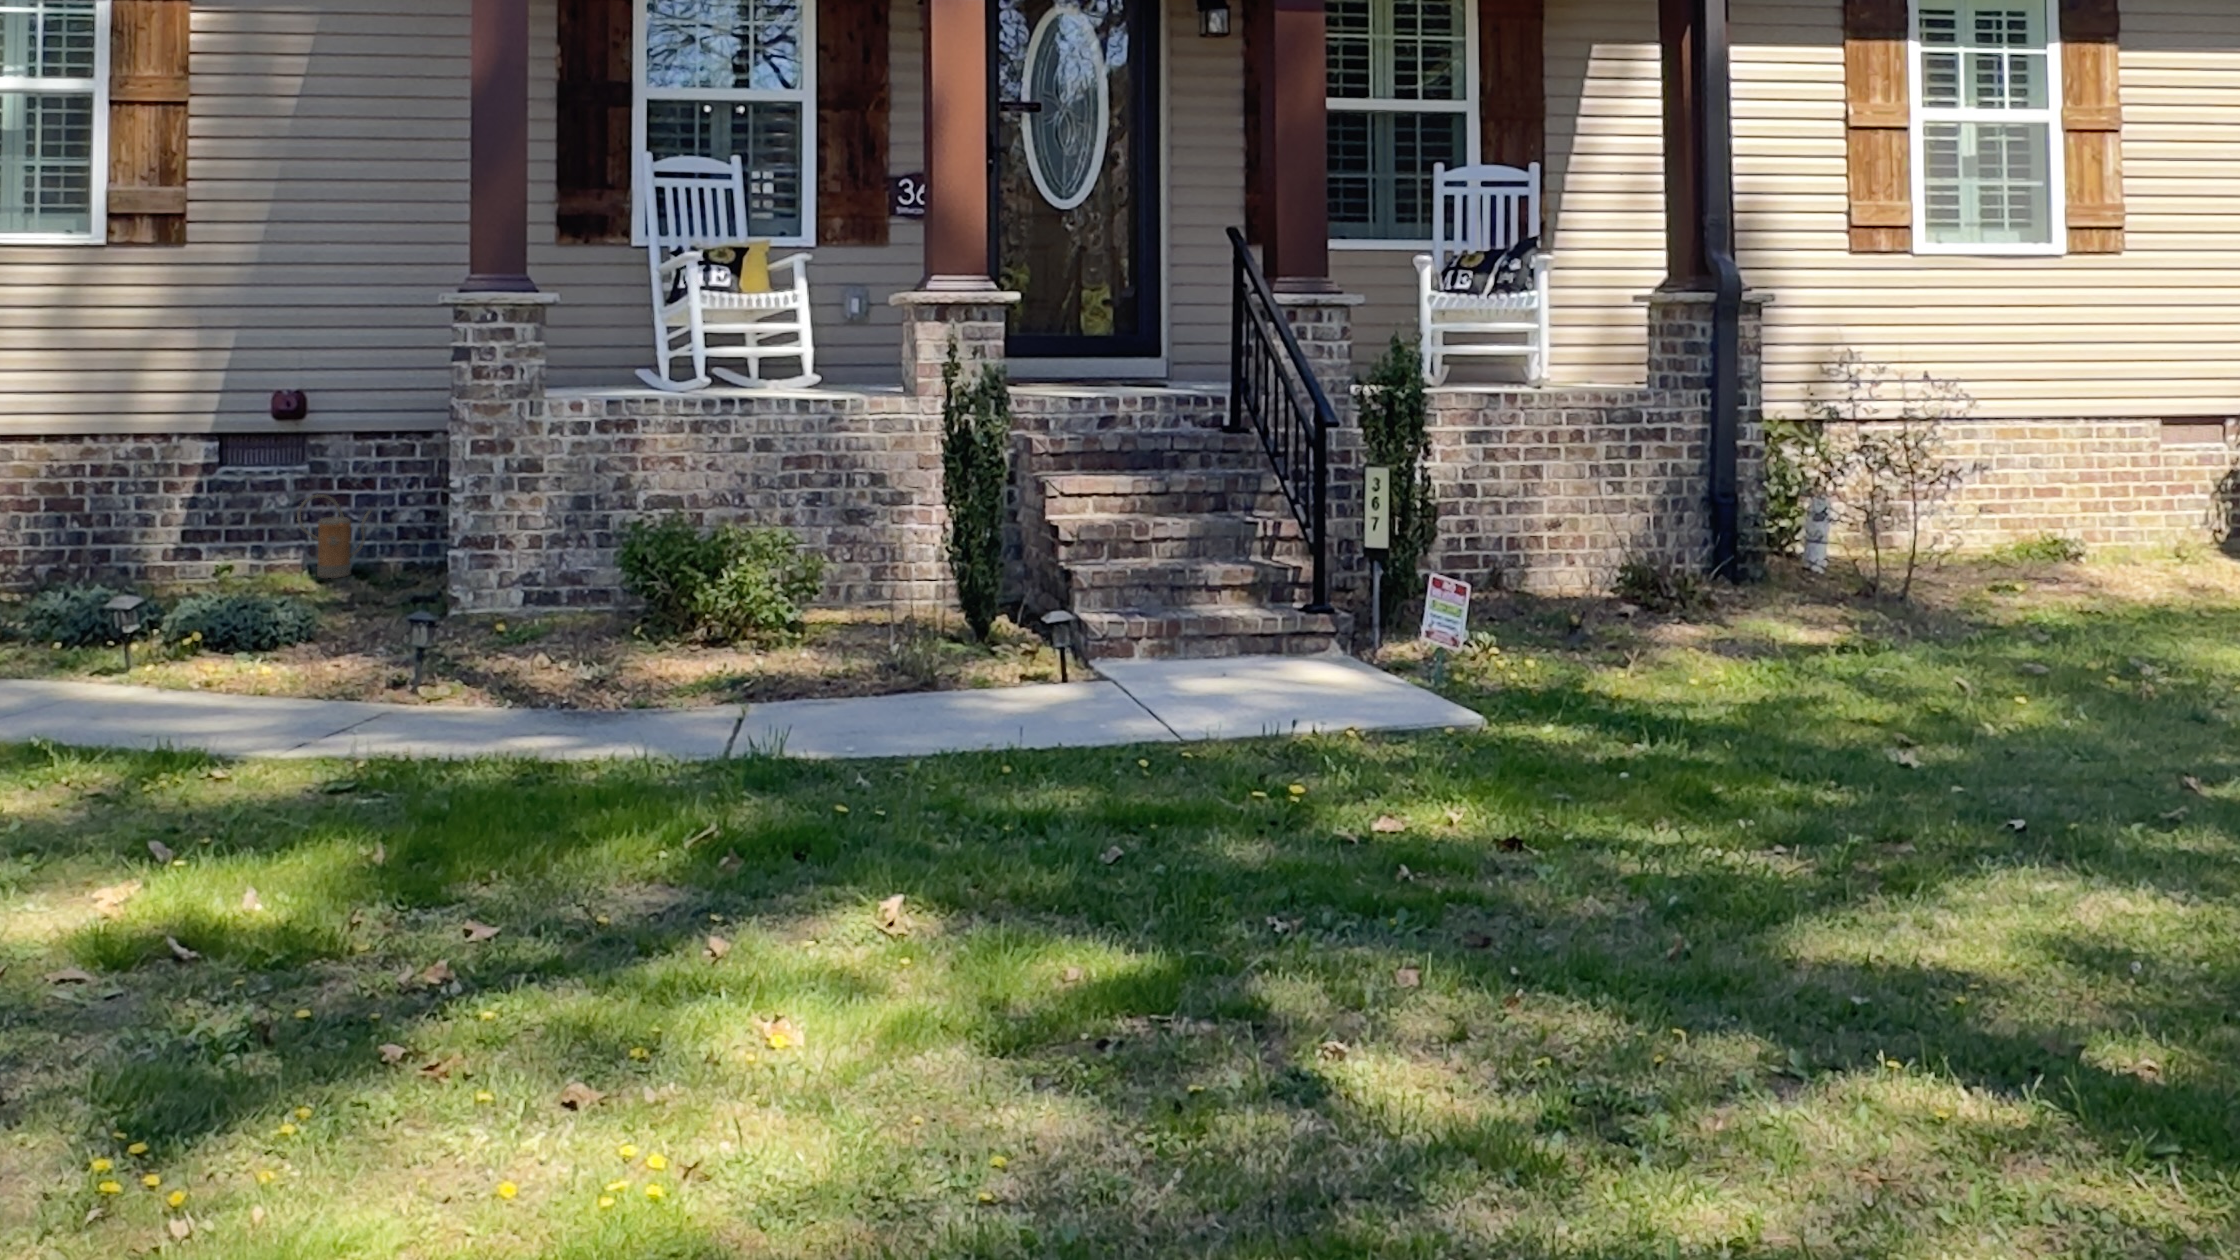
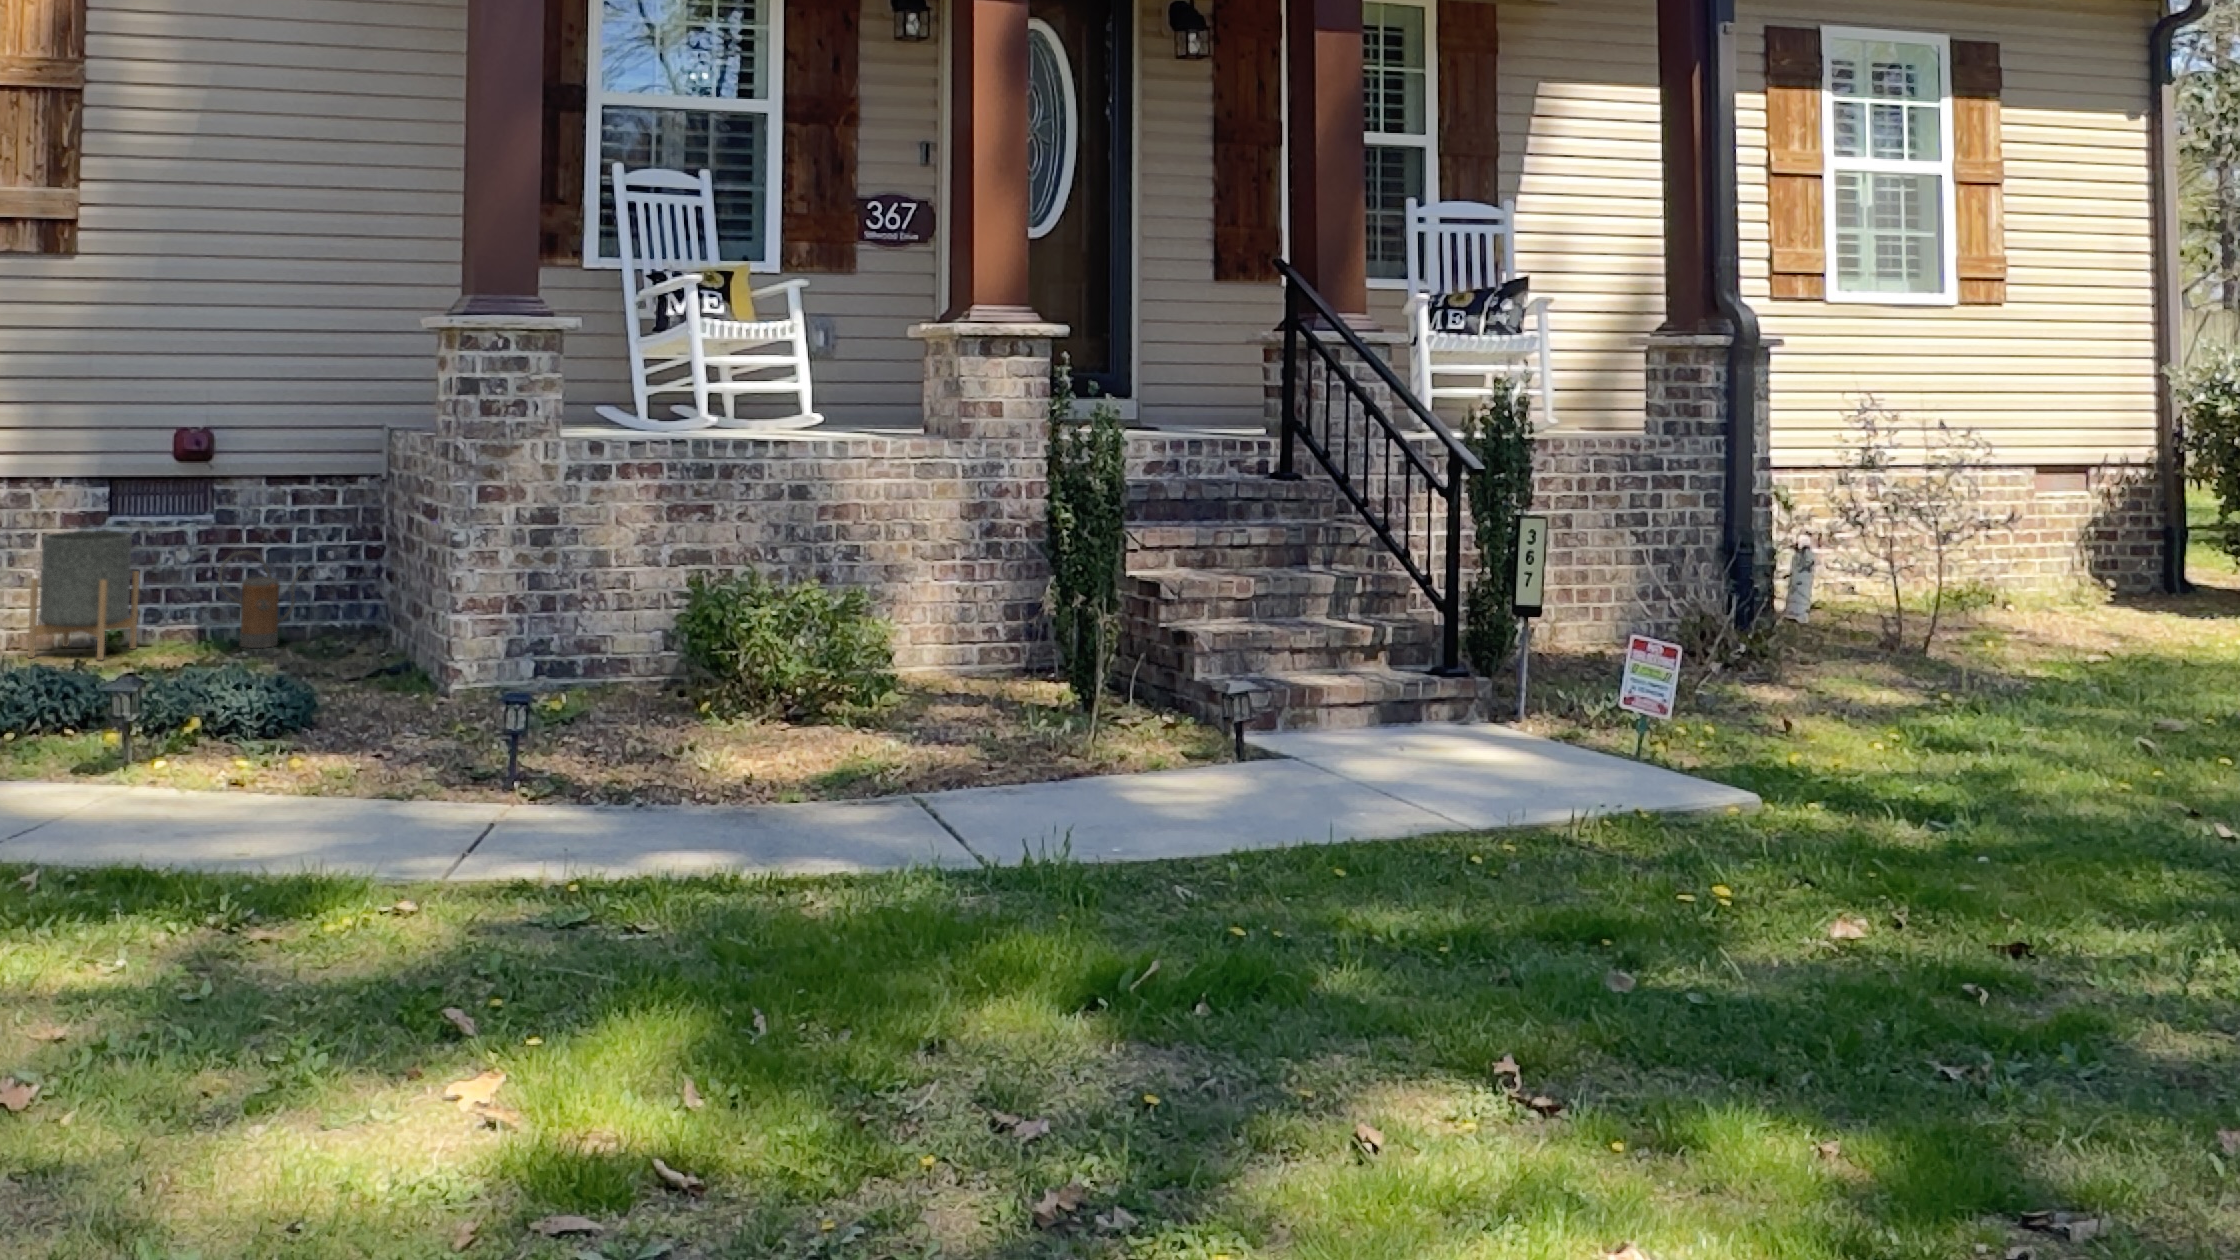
planter: none [135,477,233,586] -> present [28,531,139,660]

